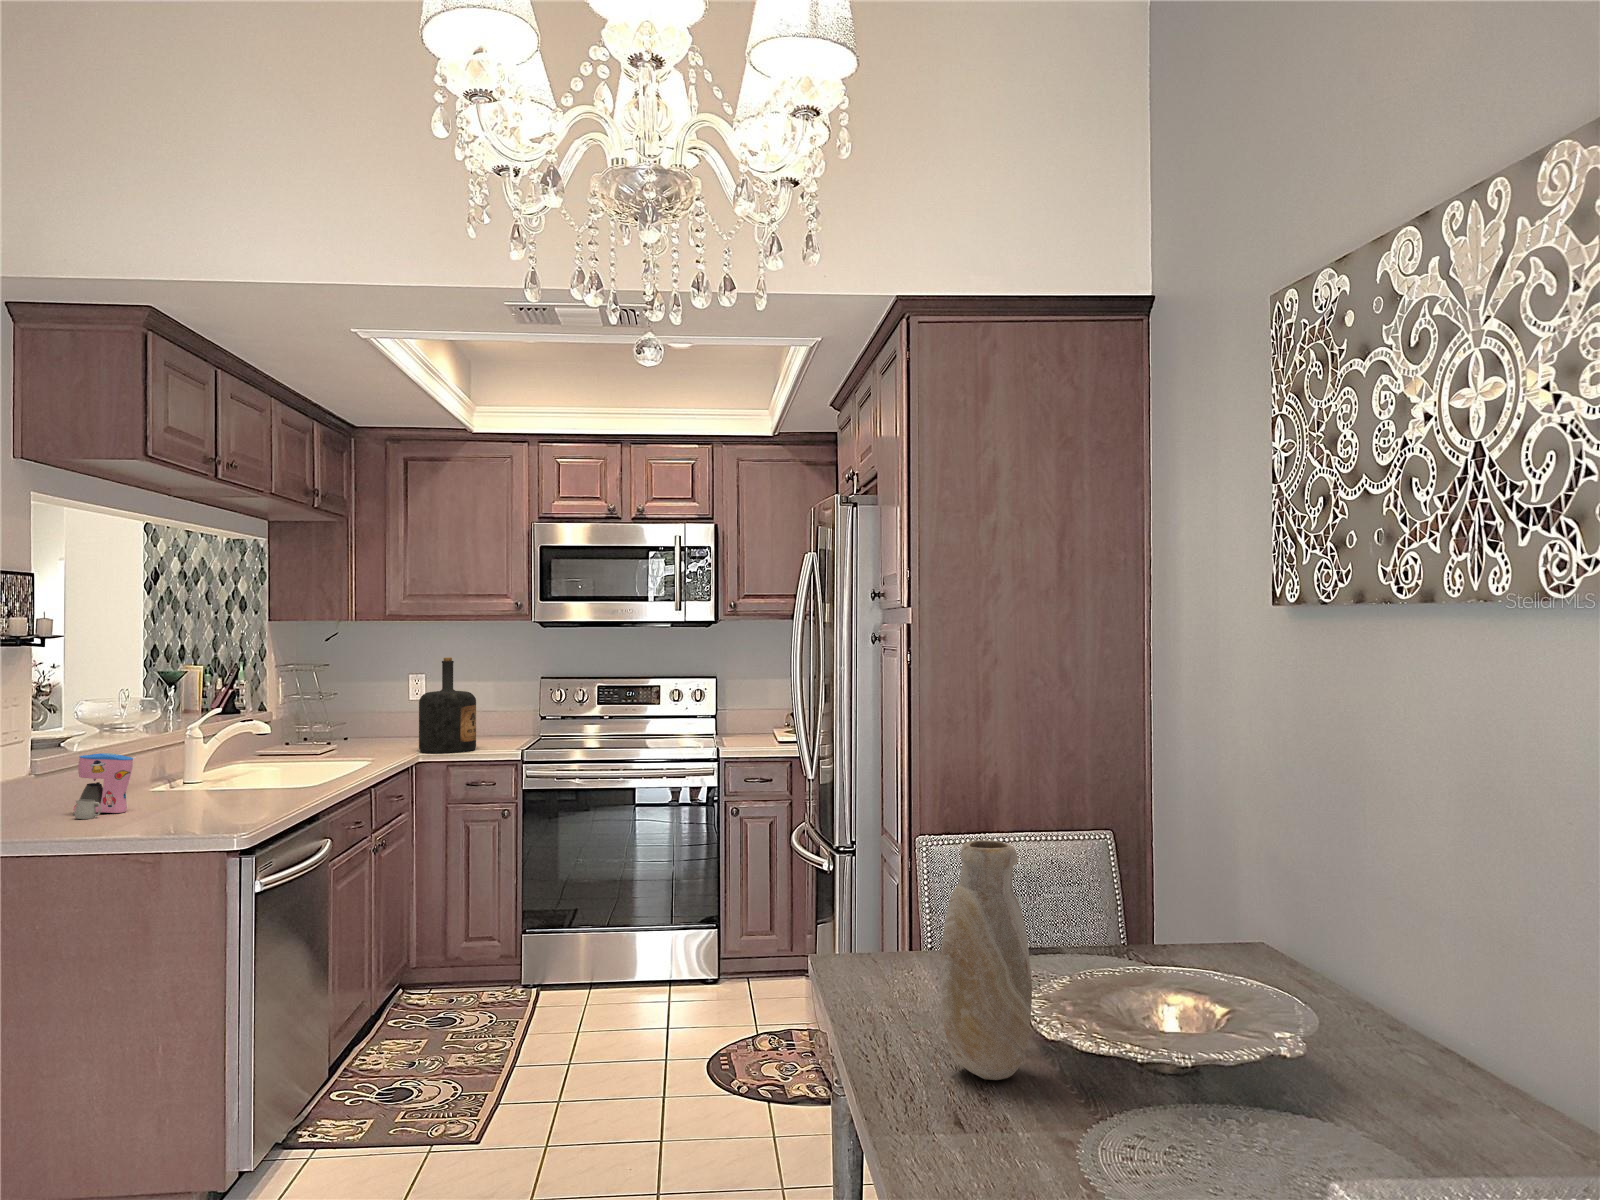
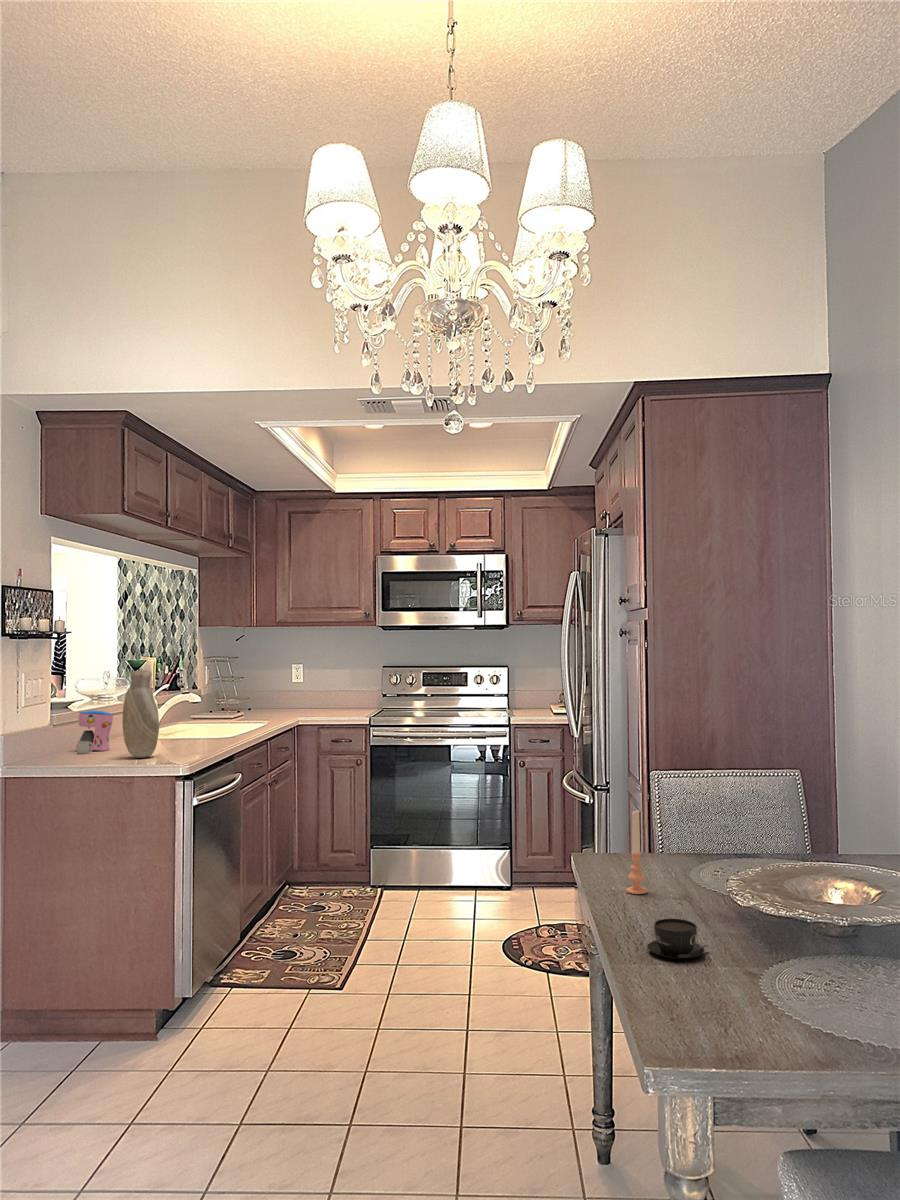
bottle: present [419,657,476,753] -> none [299,652,338,720]
vase: present [941,840,1032,1080] -> present [122,670,159,758]
candle: none [894,920,923,1041] -> present [626,811,647,894]
teacup: none [934,1098,1021,1163] -> present [647,919,708,959]

